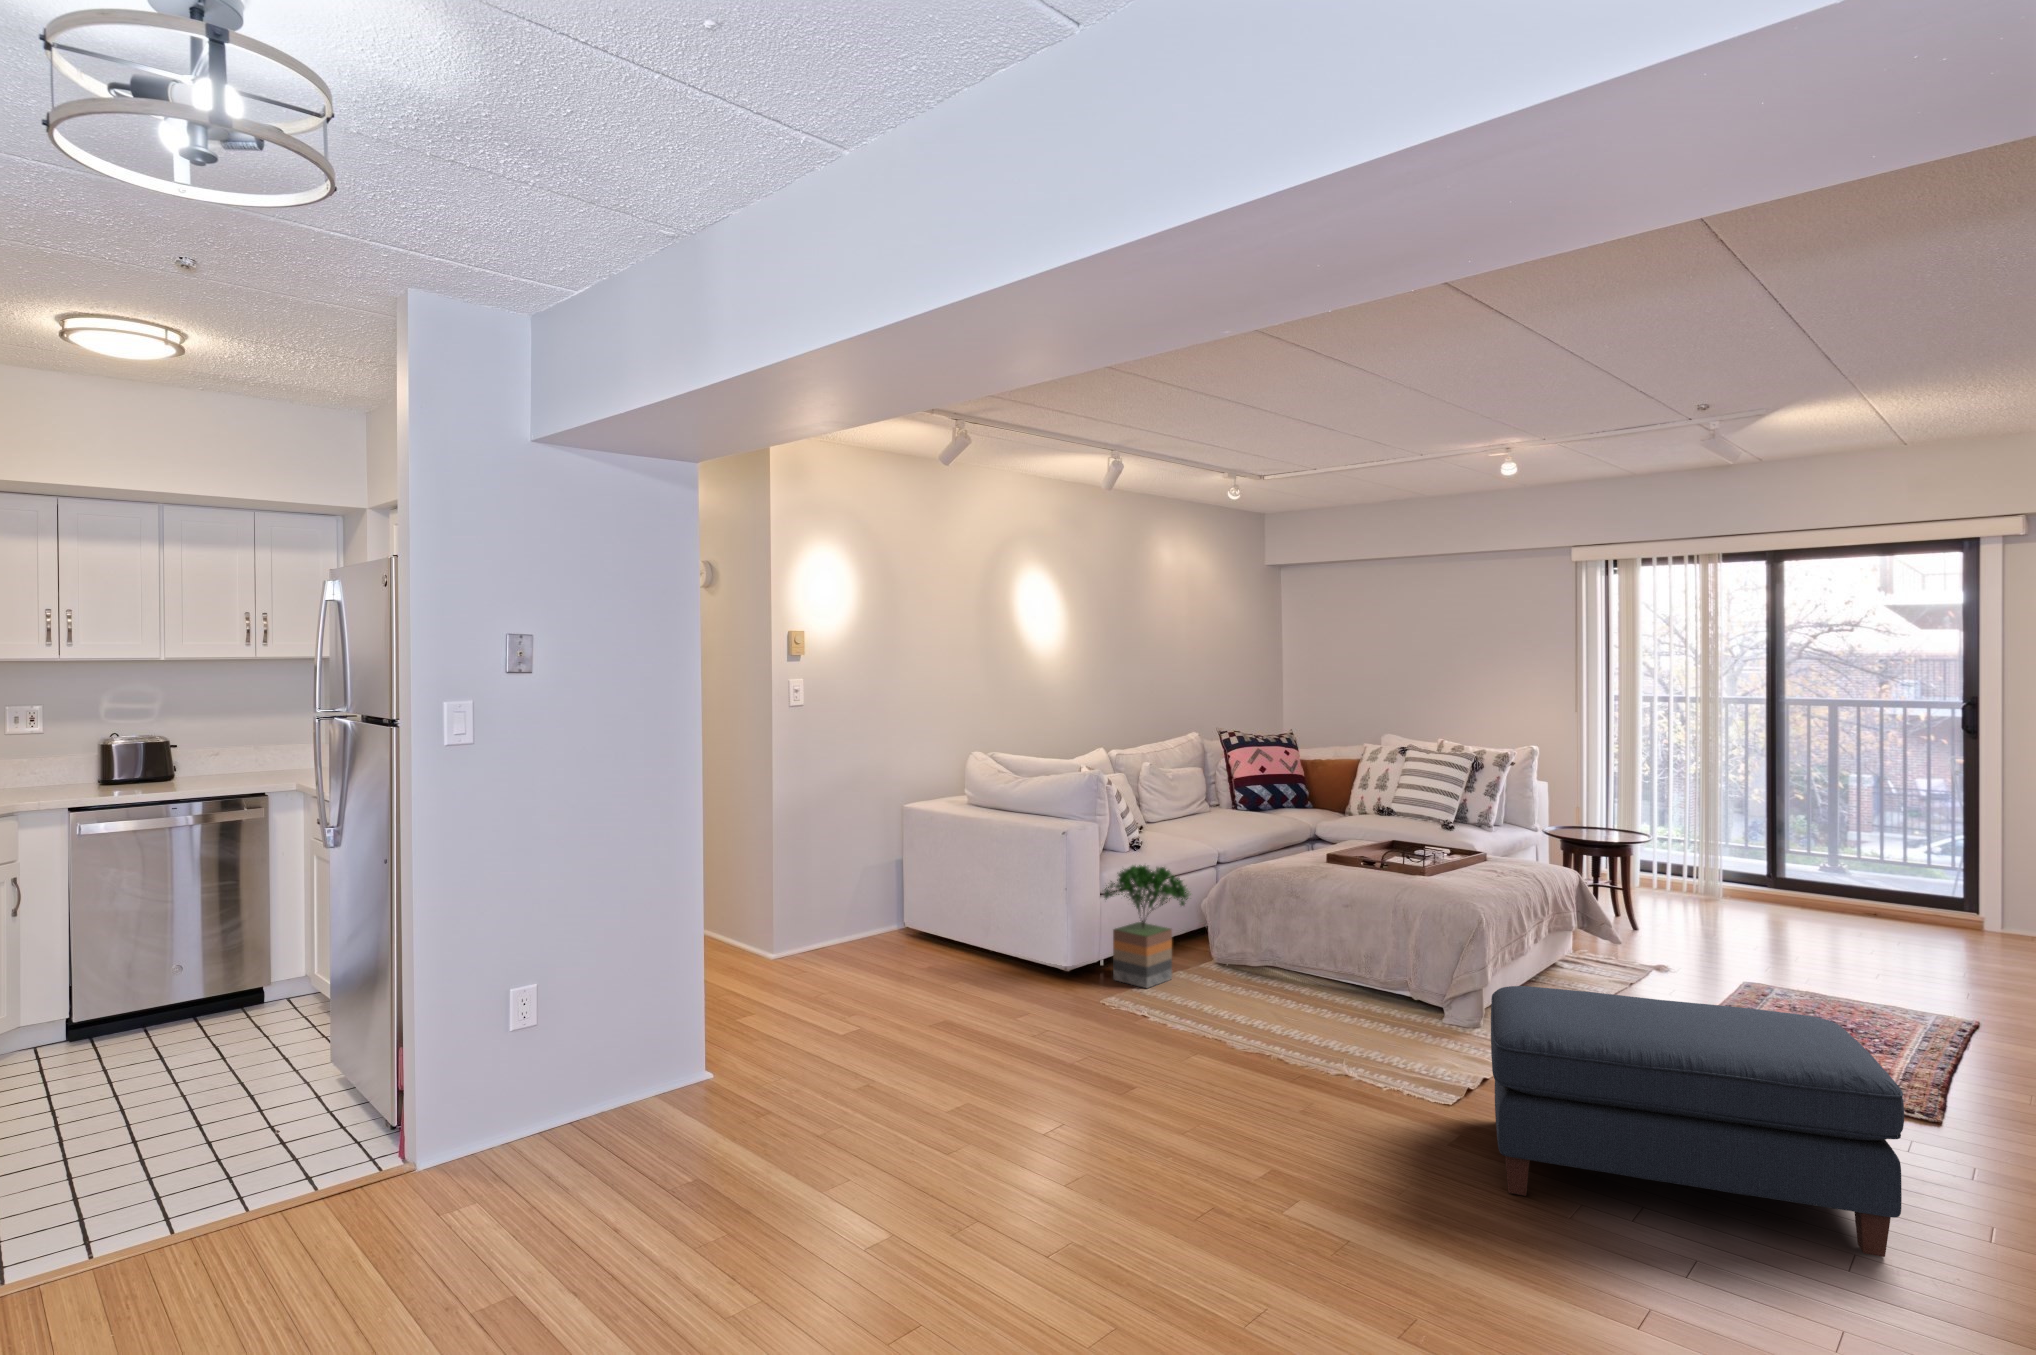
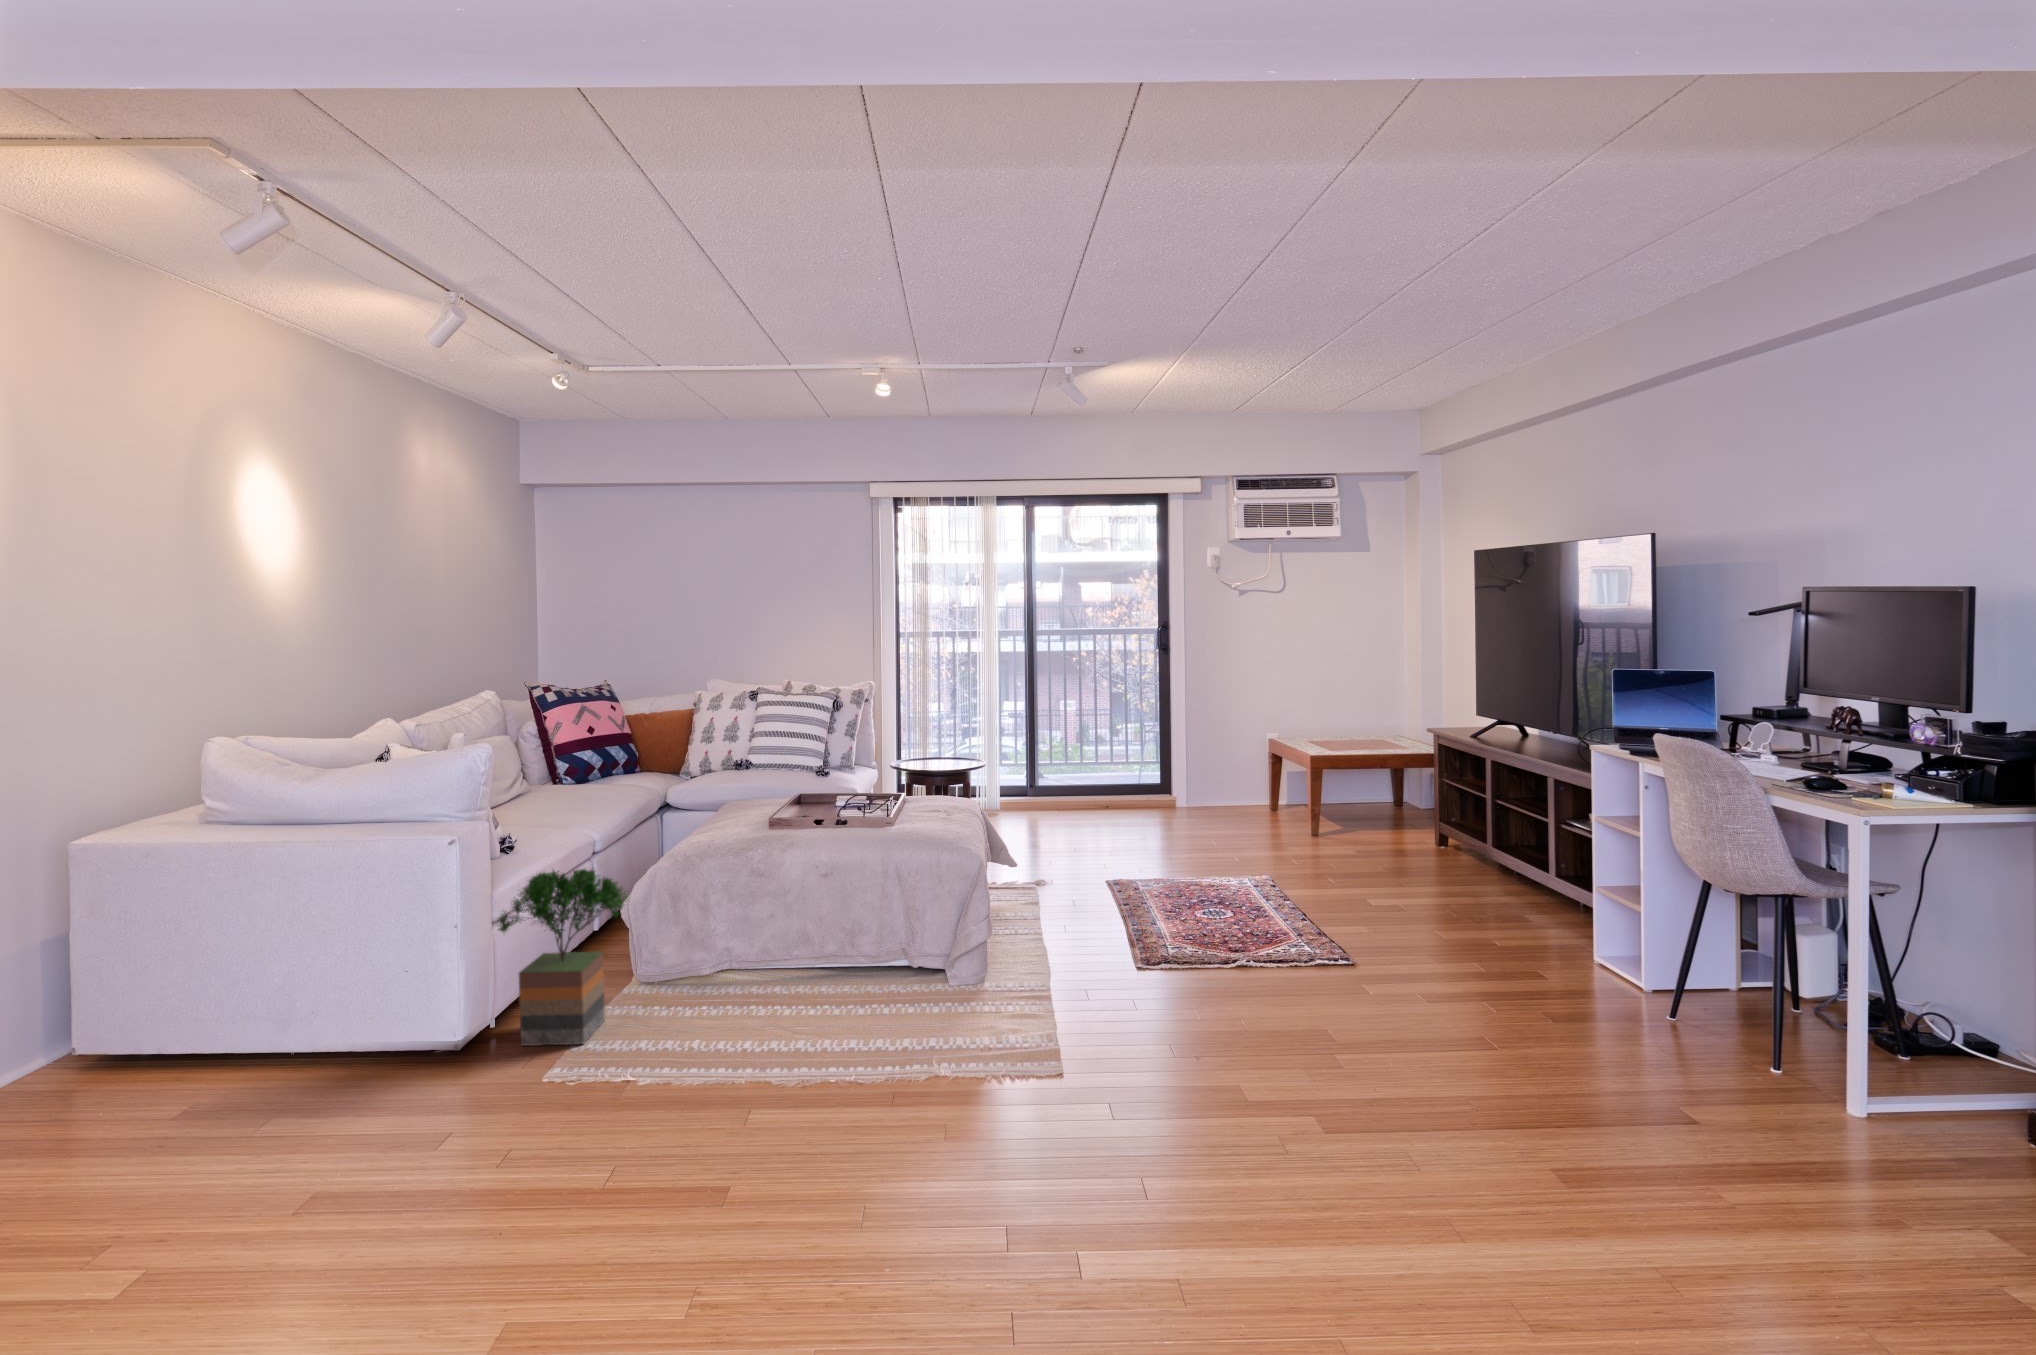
ottoman: present [1491,986,1904,1257] -> none [1116,897,1502,1161]

